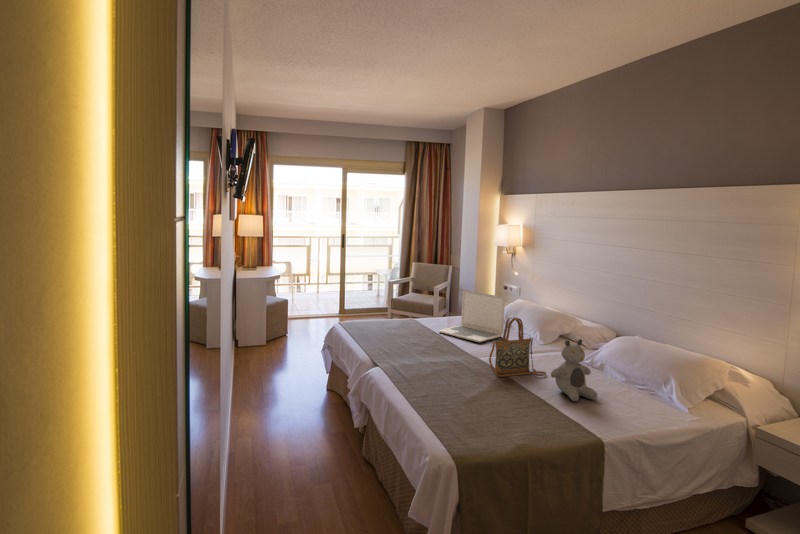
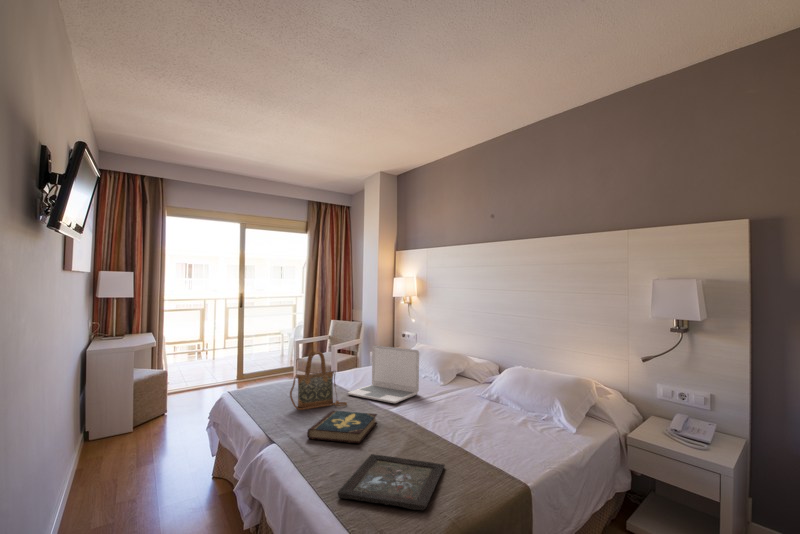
handbag: present [489,318,546,377] -> present [290,352,347,410]
teddy bear: present [551,339,597,401] -> none [487,393,542,471]
book: none [403,343,462,370] -> present [307,410,377,443]
tray: none [425,378,513,417] -> present [338,454,445,510]

